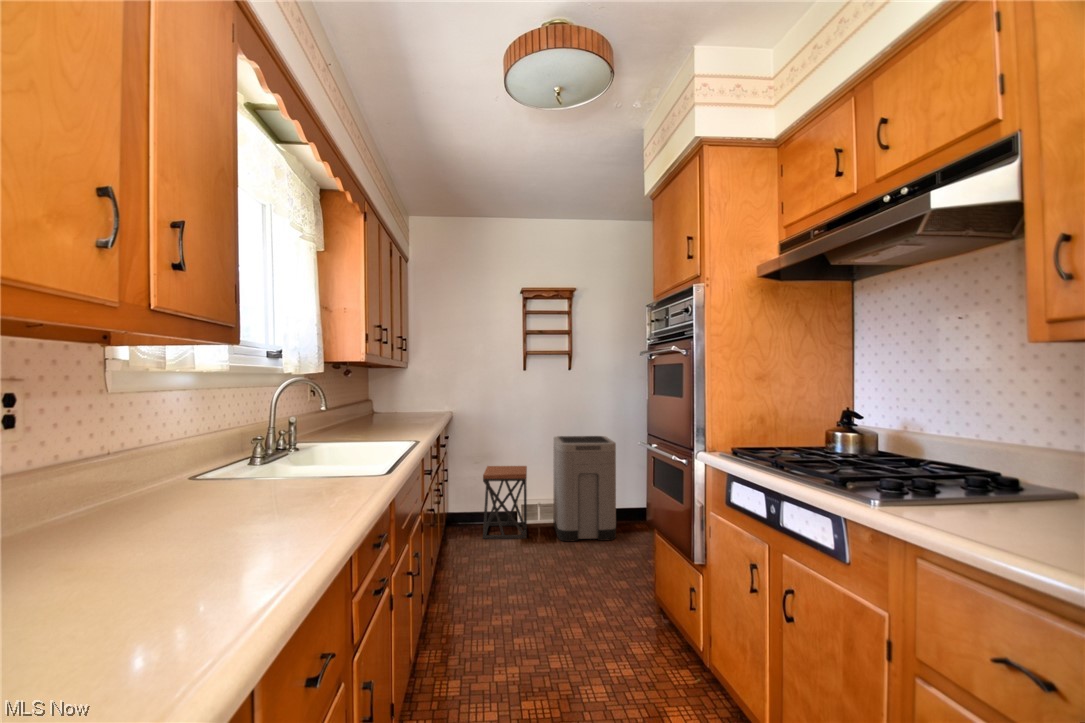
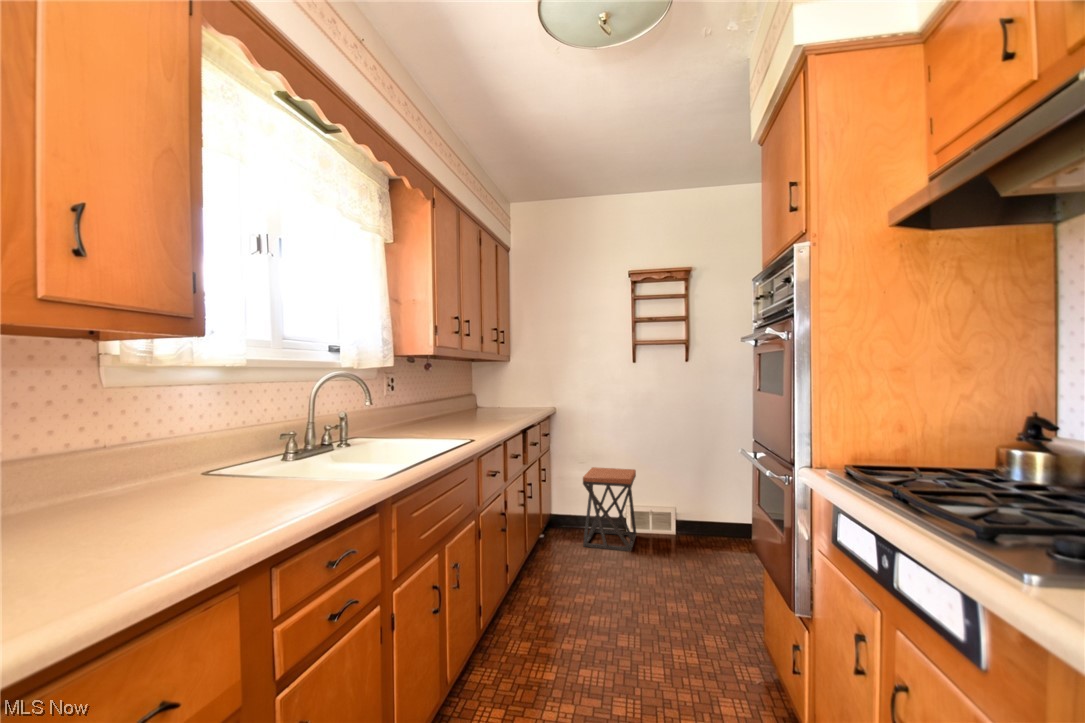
trash can: present [553,436,616,541] -> none [666,438,740,565]

